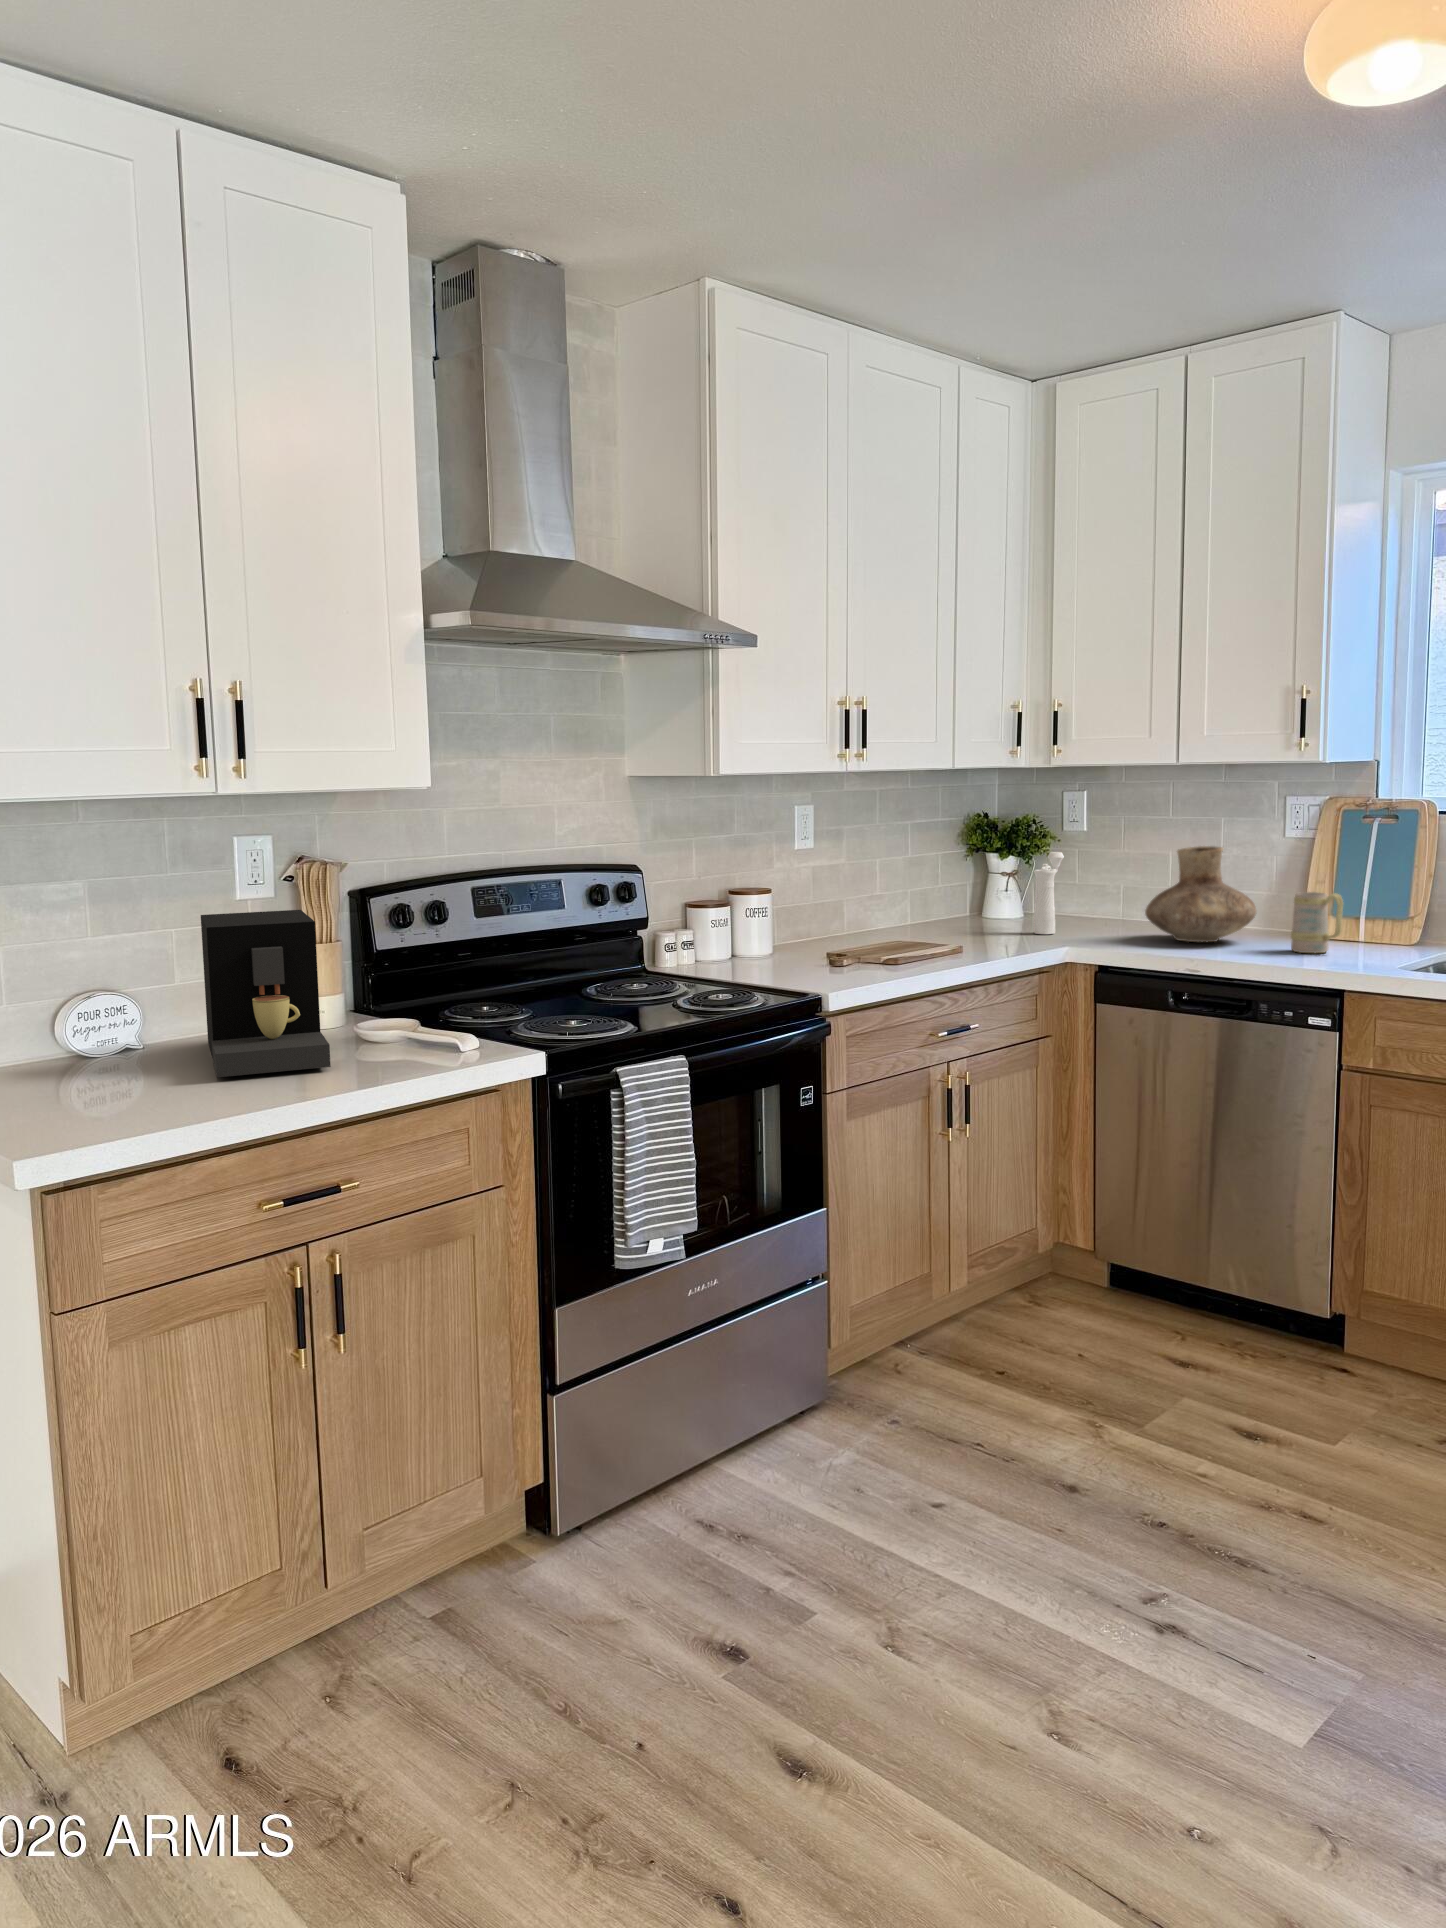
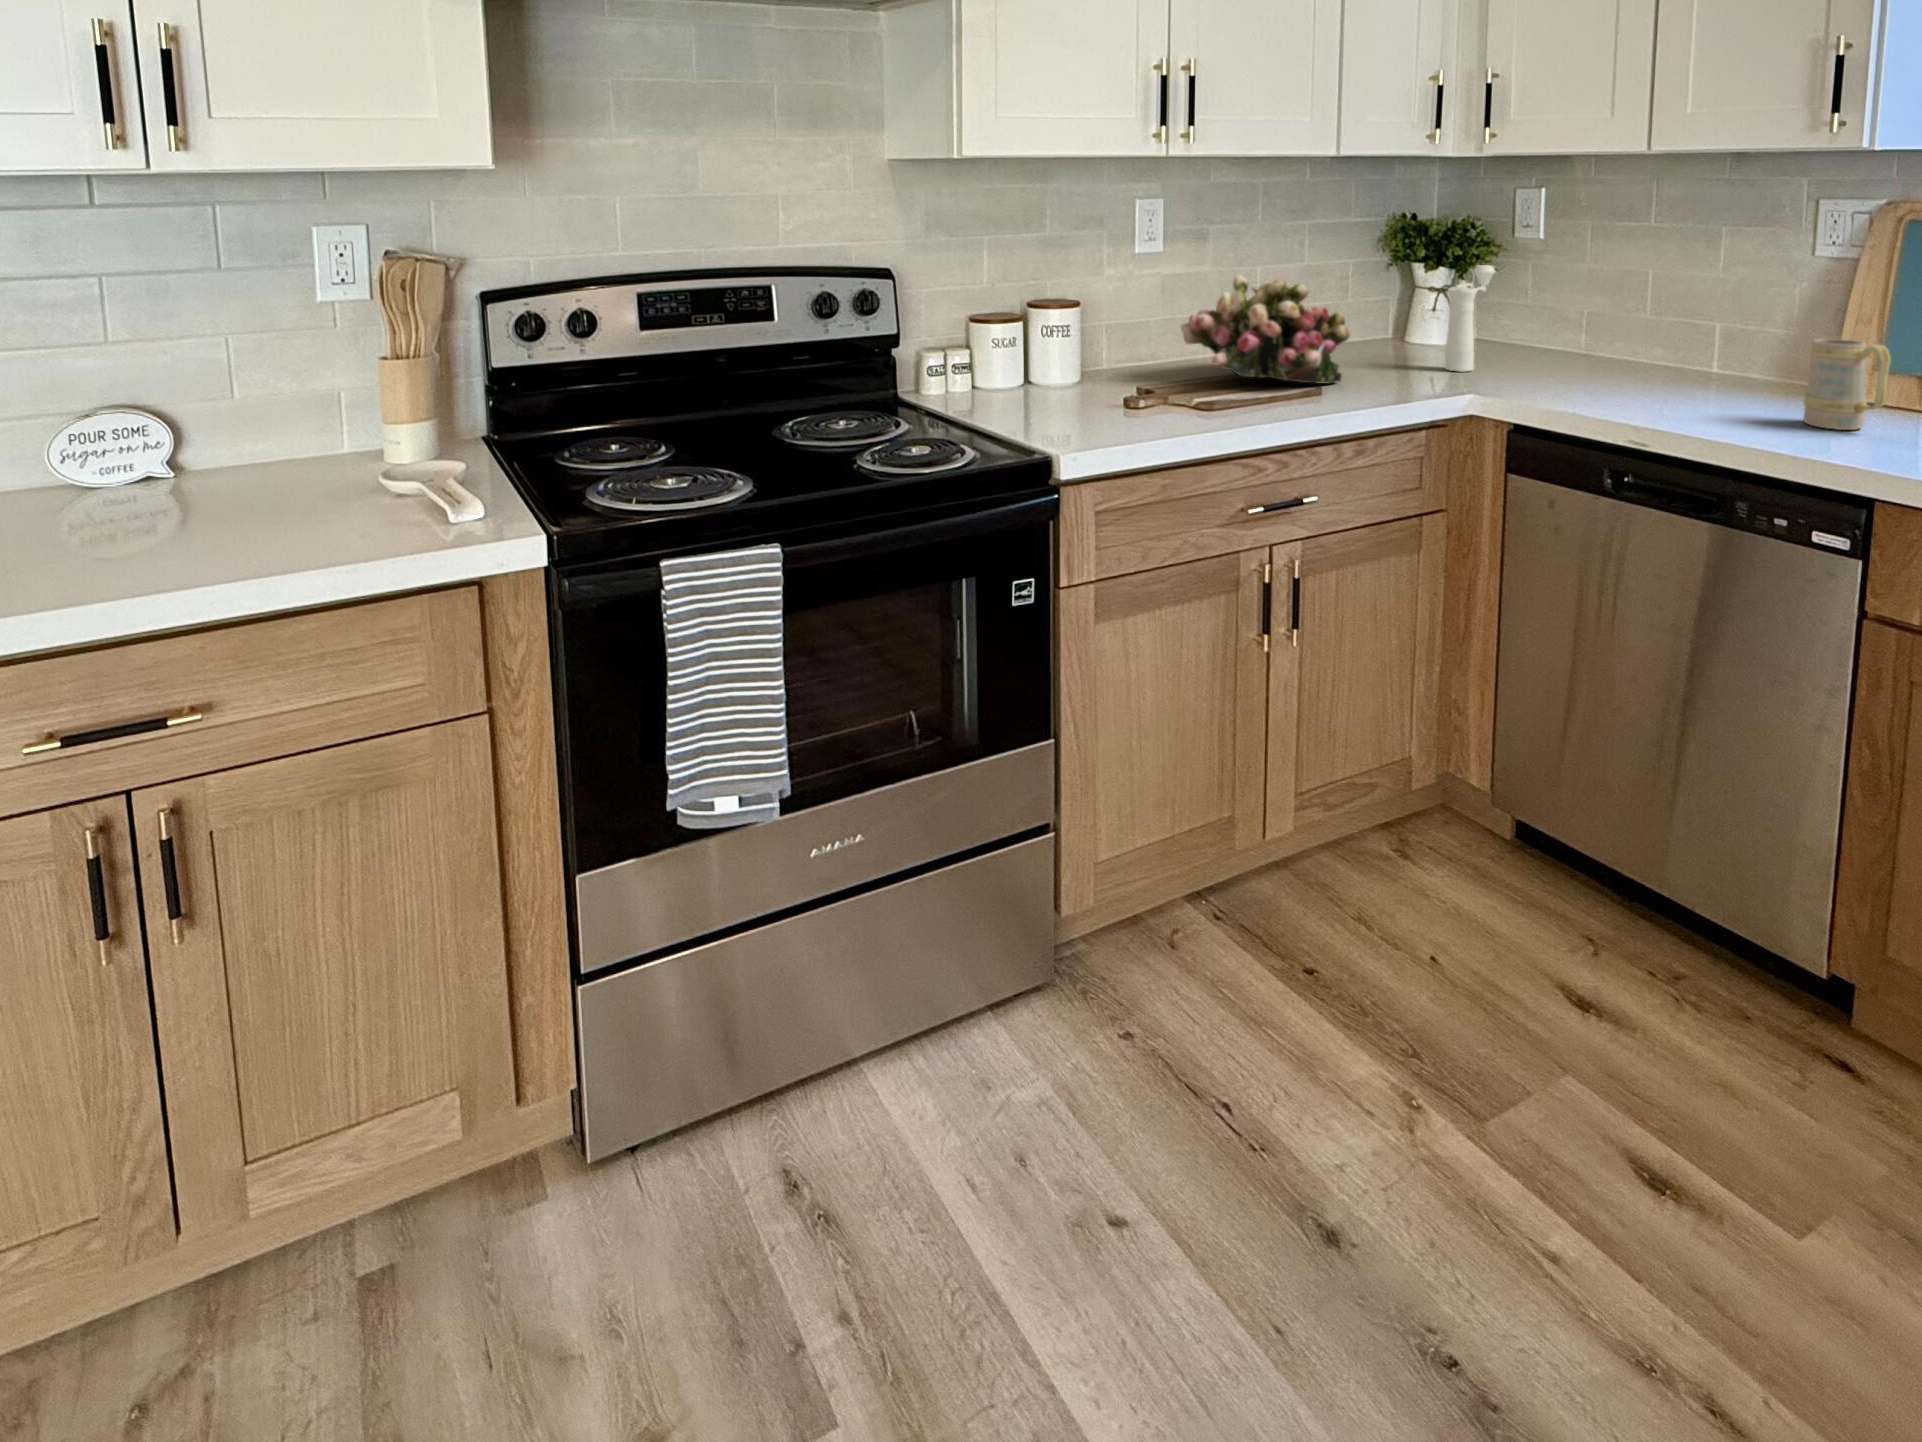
vase: present [1145,846,1256,942] -> none [1592,265,1758,399]
flower arrangement: none [845,864,975,945] -> present [1181,275,1350,384]
coffee maker: present [201,910,330,1077] -> none [95,320,361,545]

